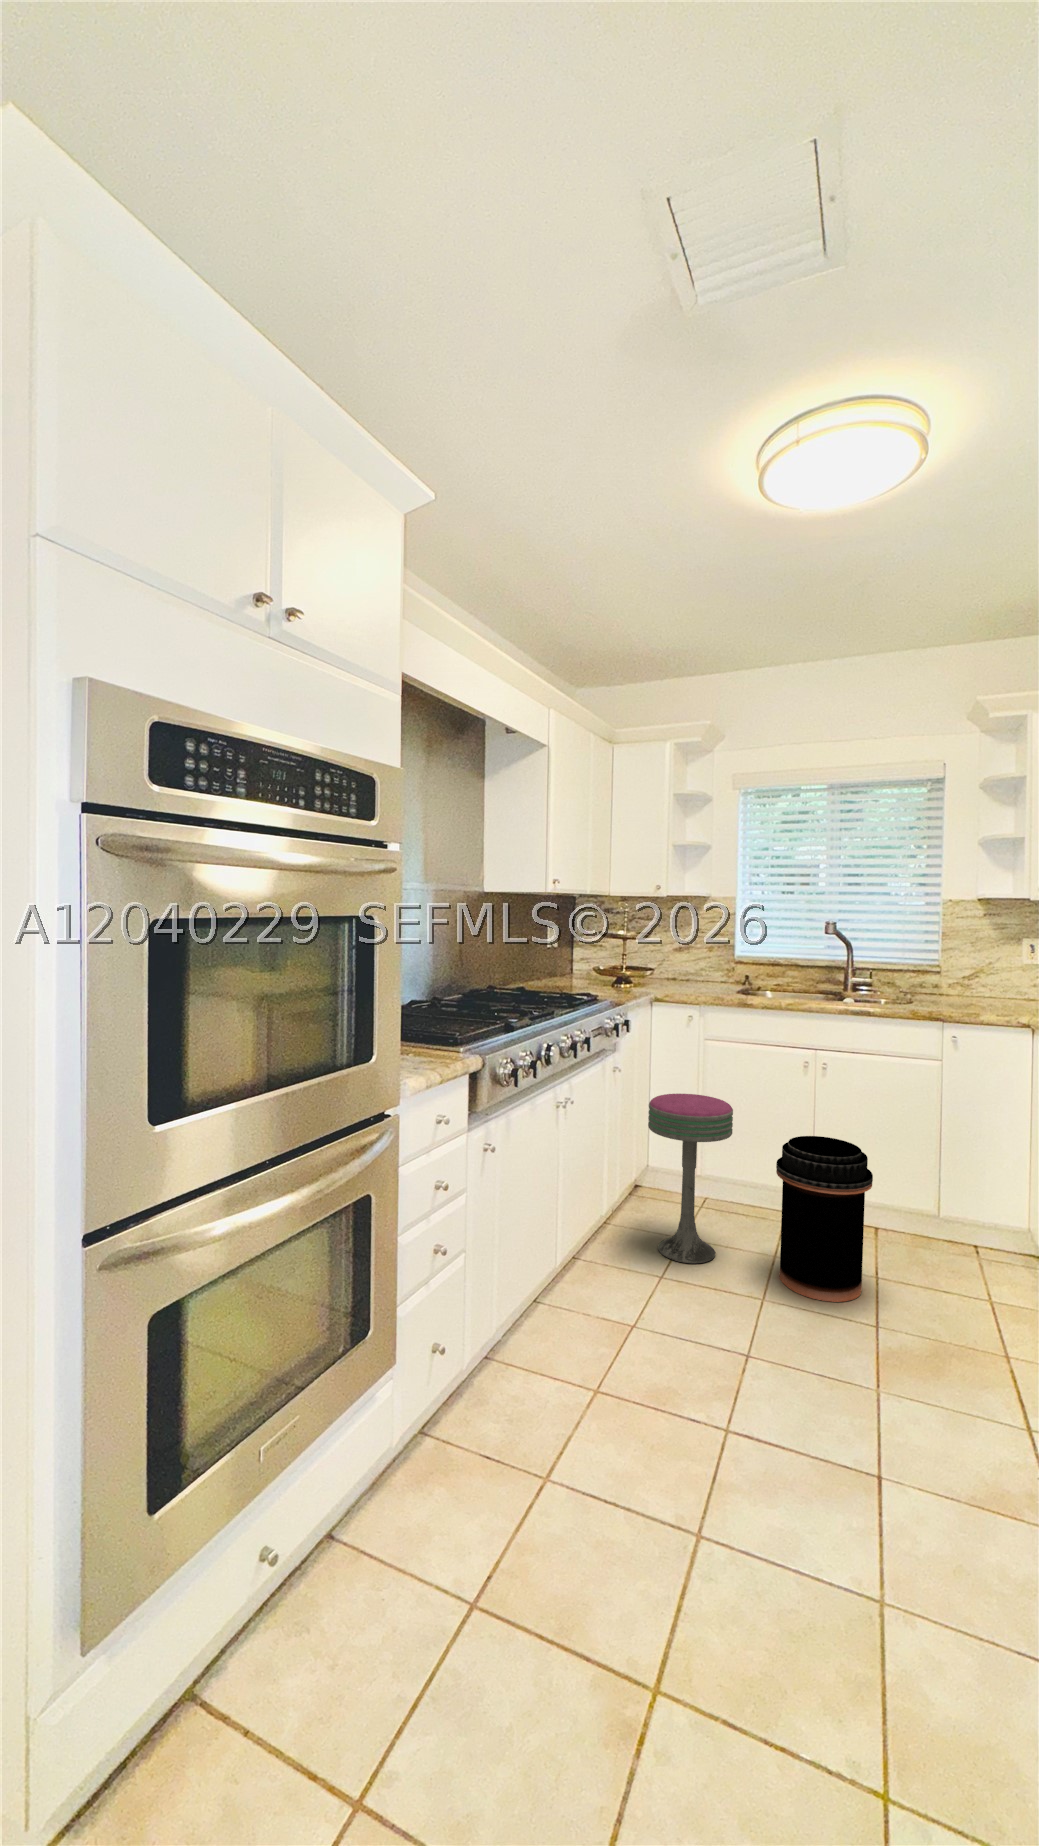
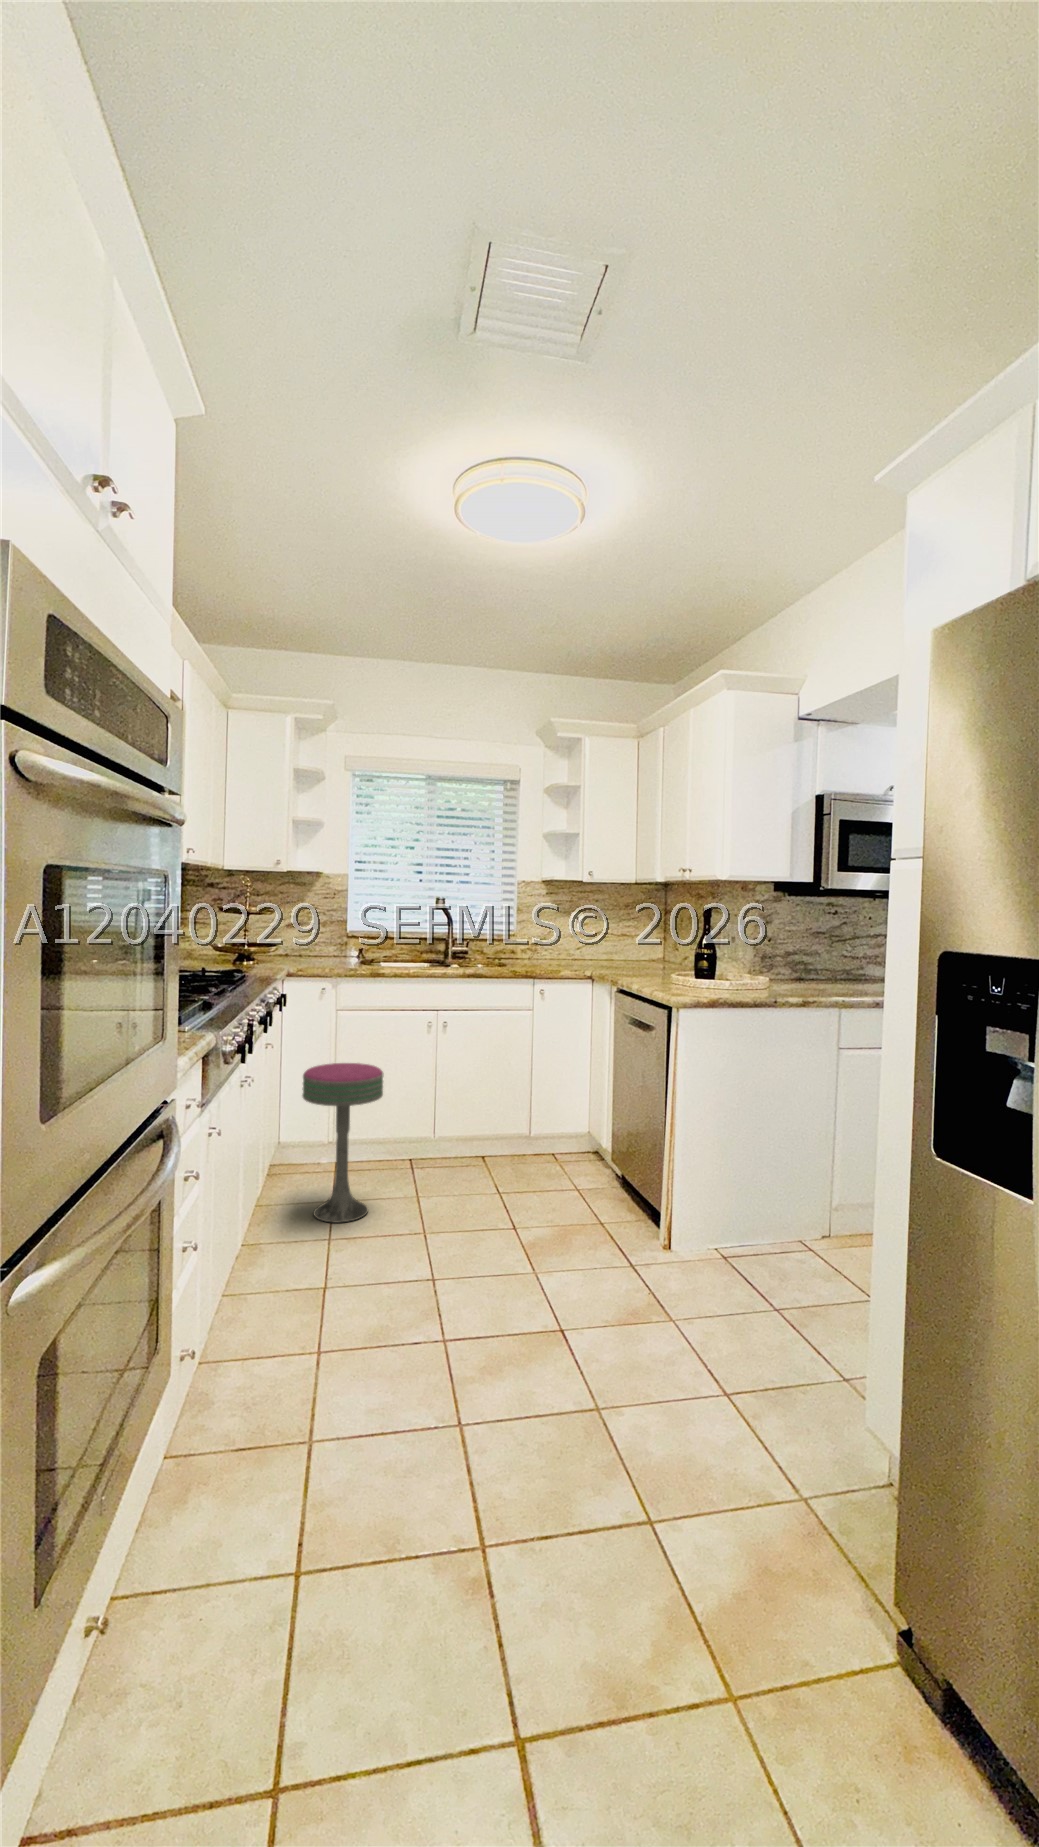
trash can: present [776,1136,873,1302] -> none [424,1084,502,1223]

